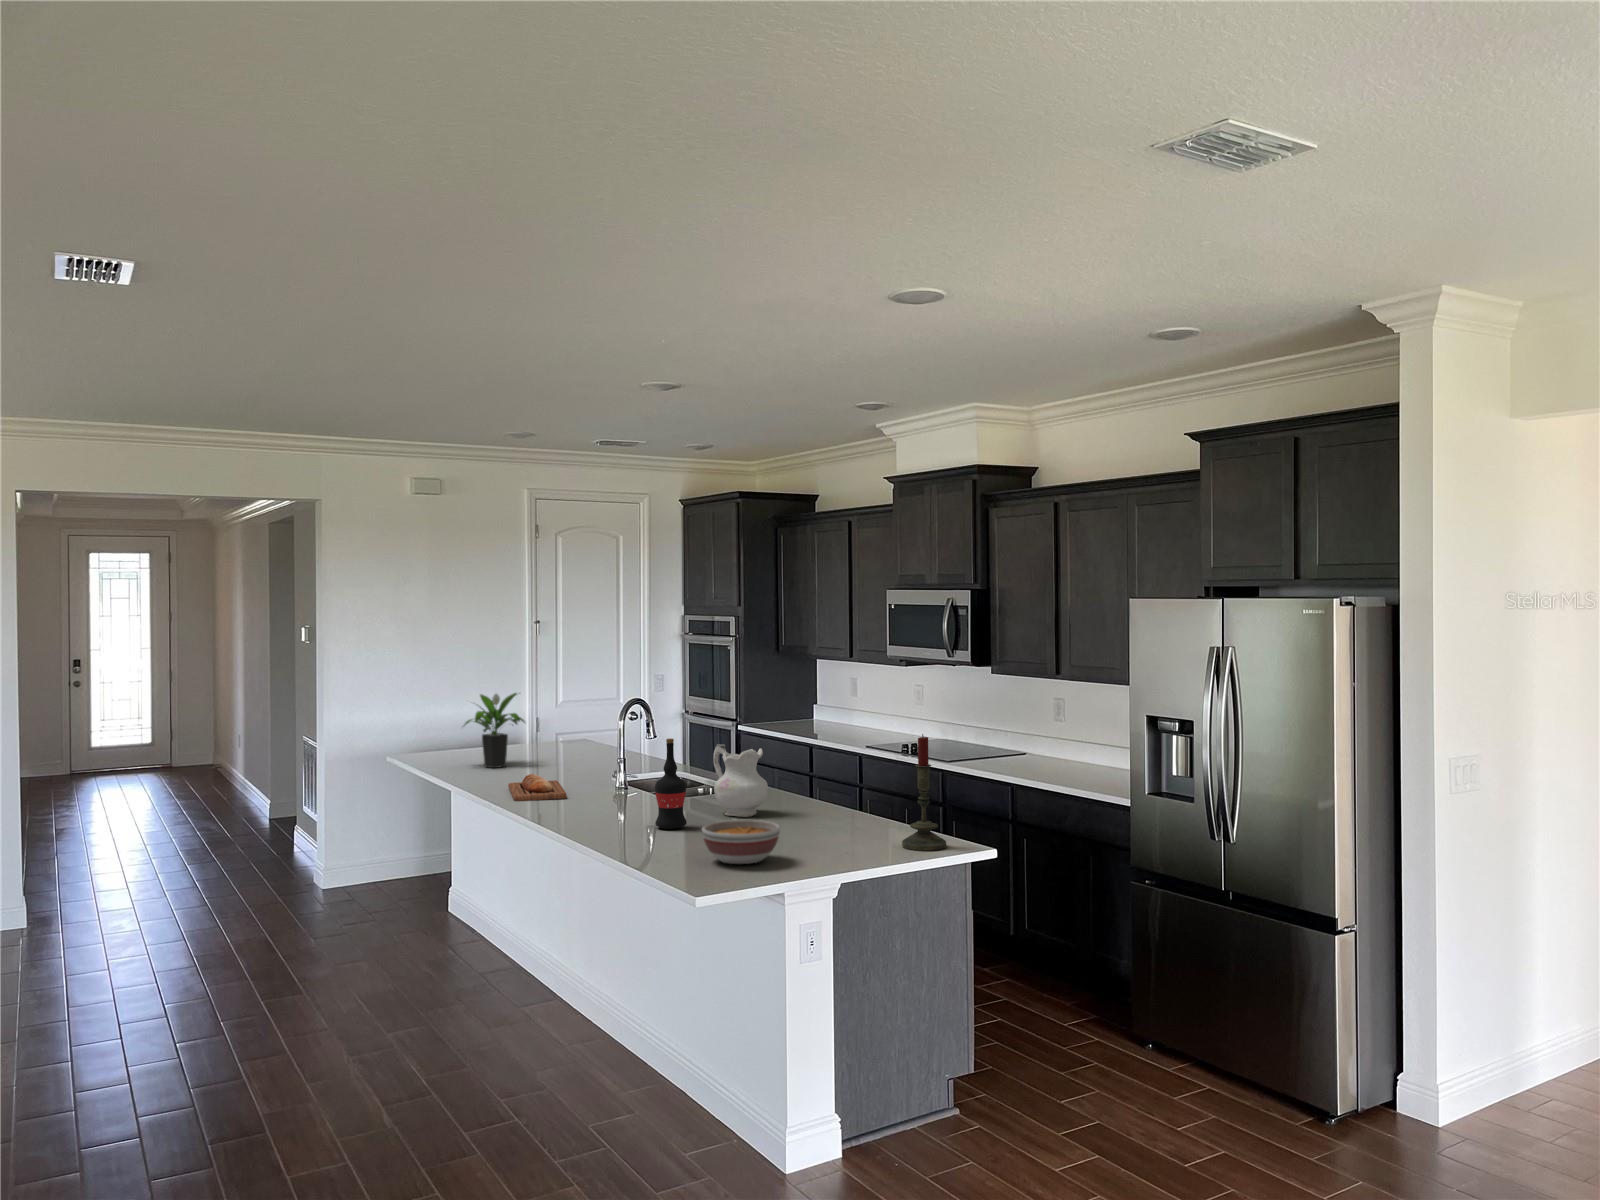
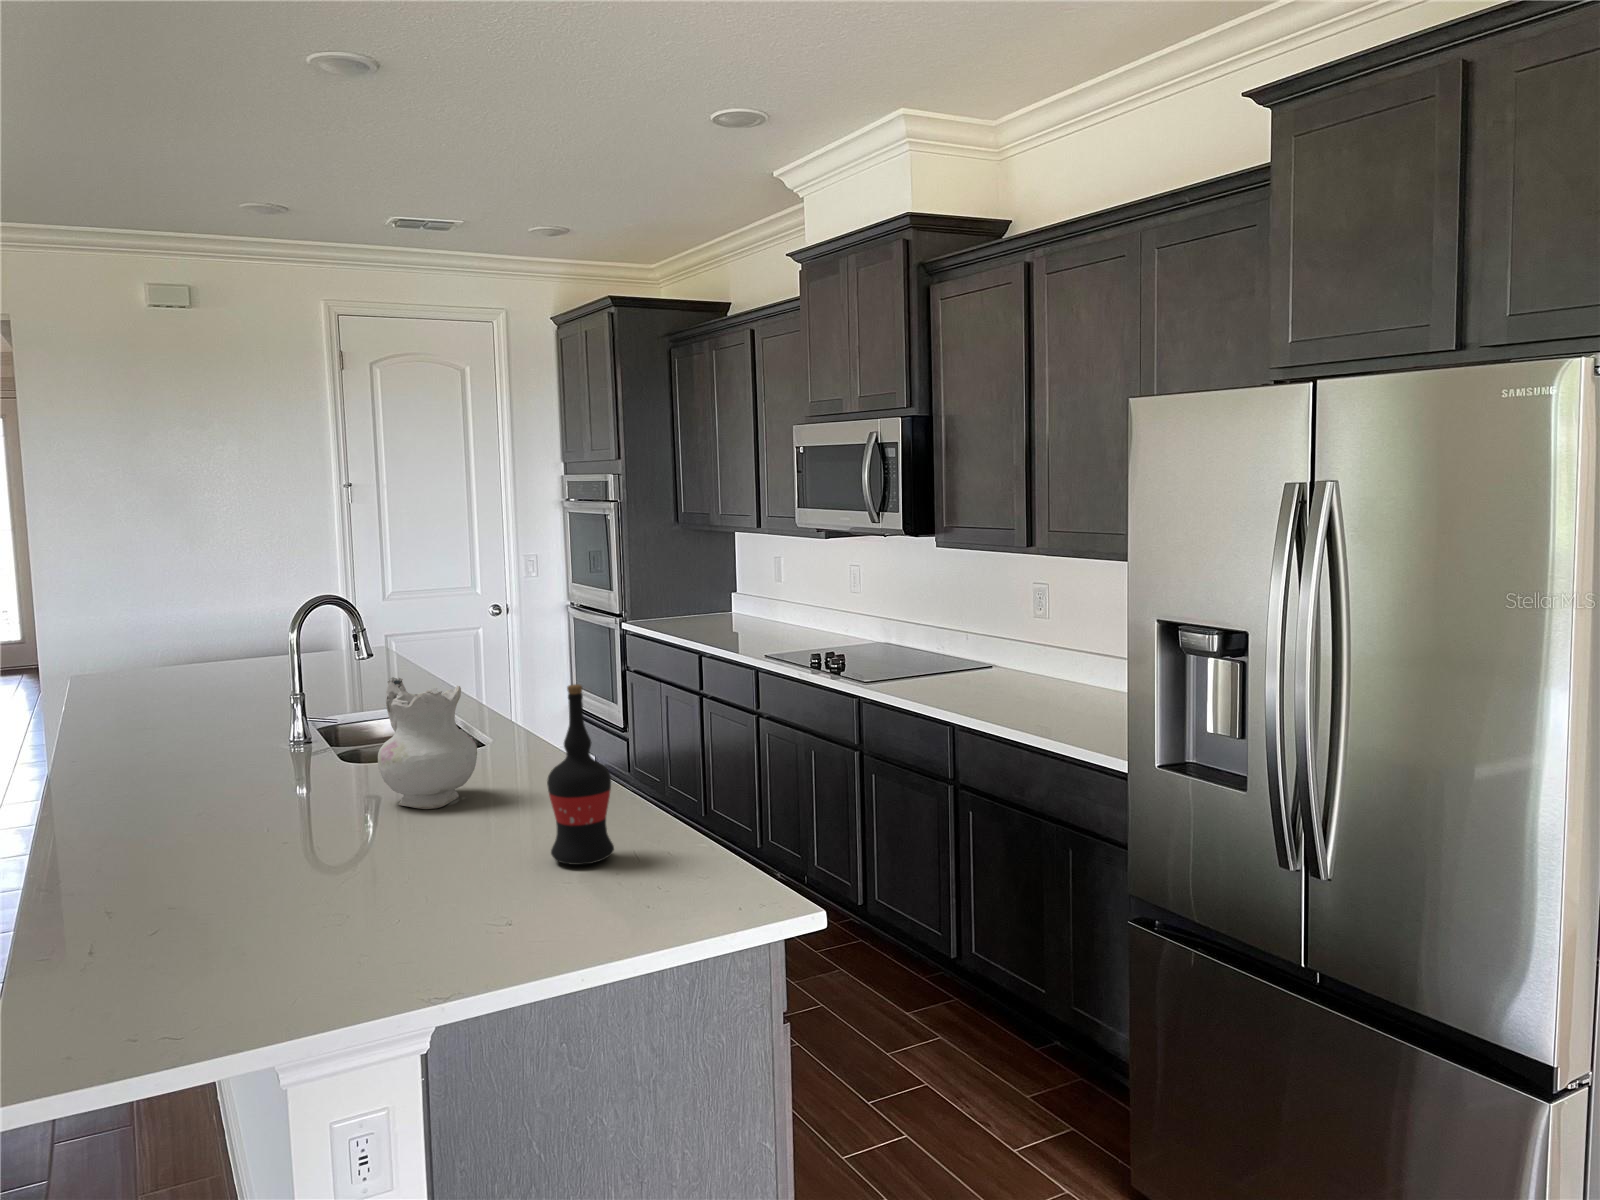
potted plant: present [464,693,525,768] -> none [133,585,234,698]
candle: present [902,734,946,851] -> none [638,673,729,918]
wine bottle: present [655,738,687,829] -> present [547,684,614,865]
bread loaf: present [508,774,566,801] -> none [93,718,218,770]
bowl: present [702,820,780,864] -> none [140,862,330,978]

